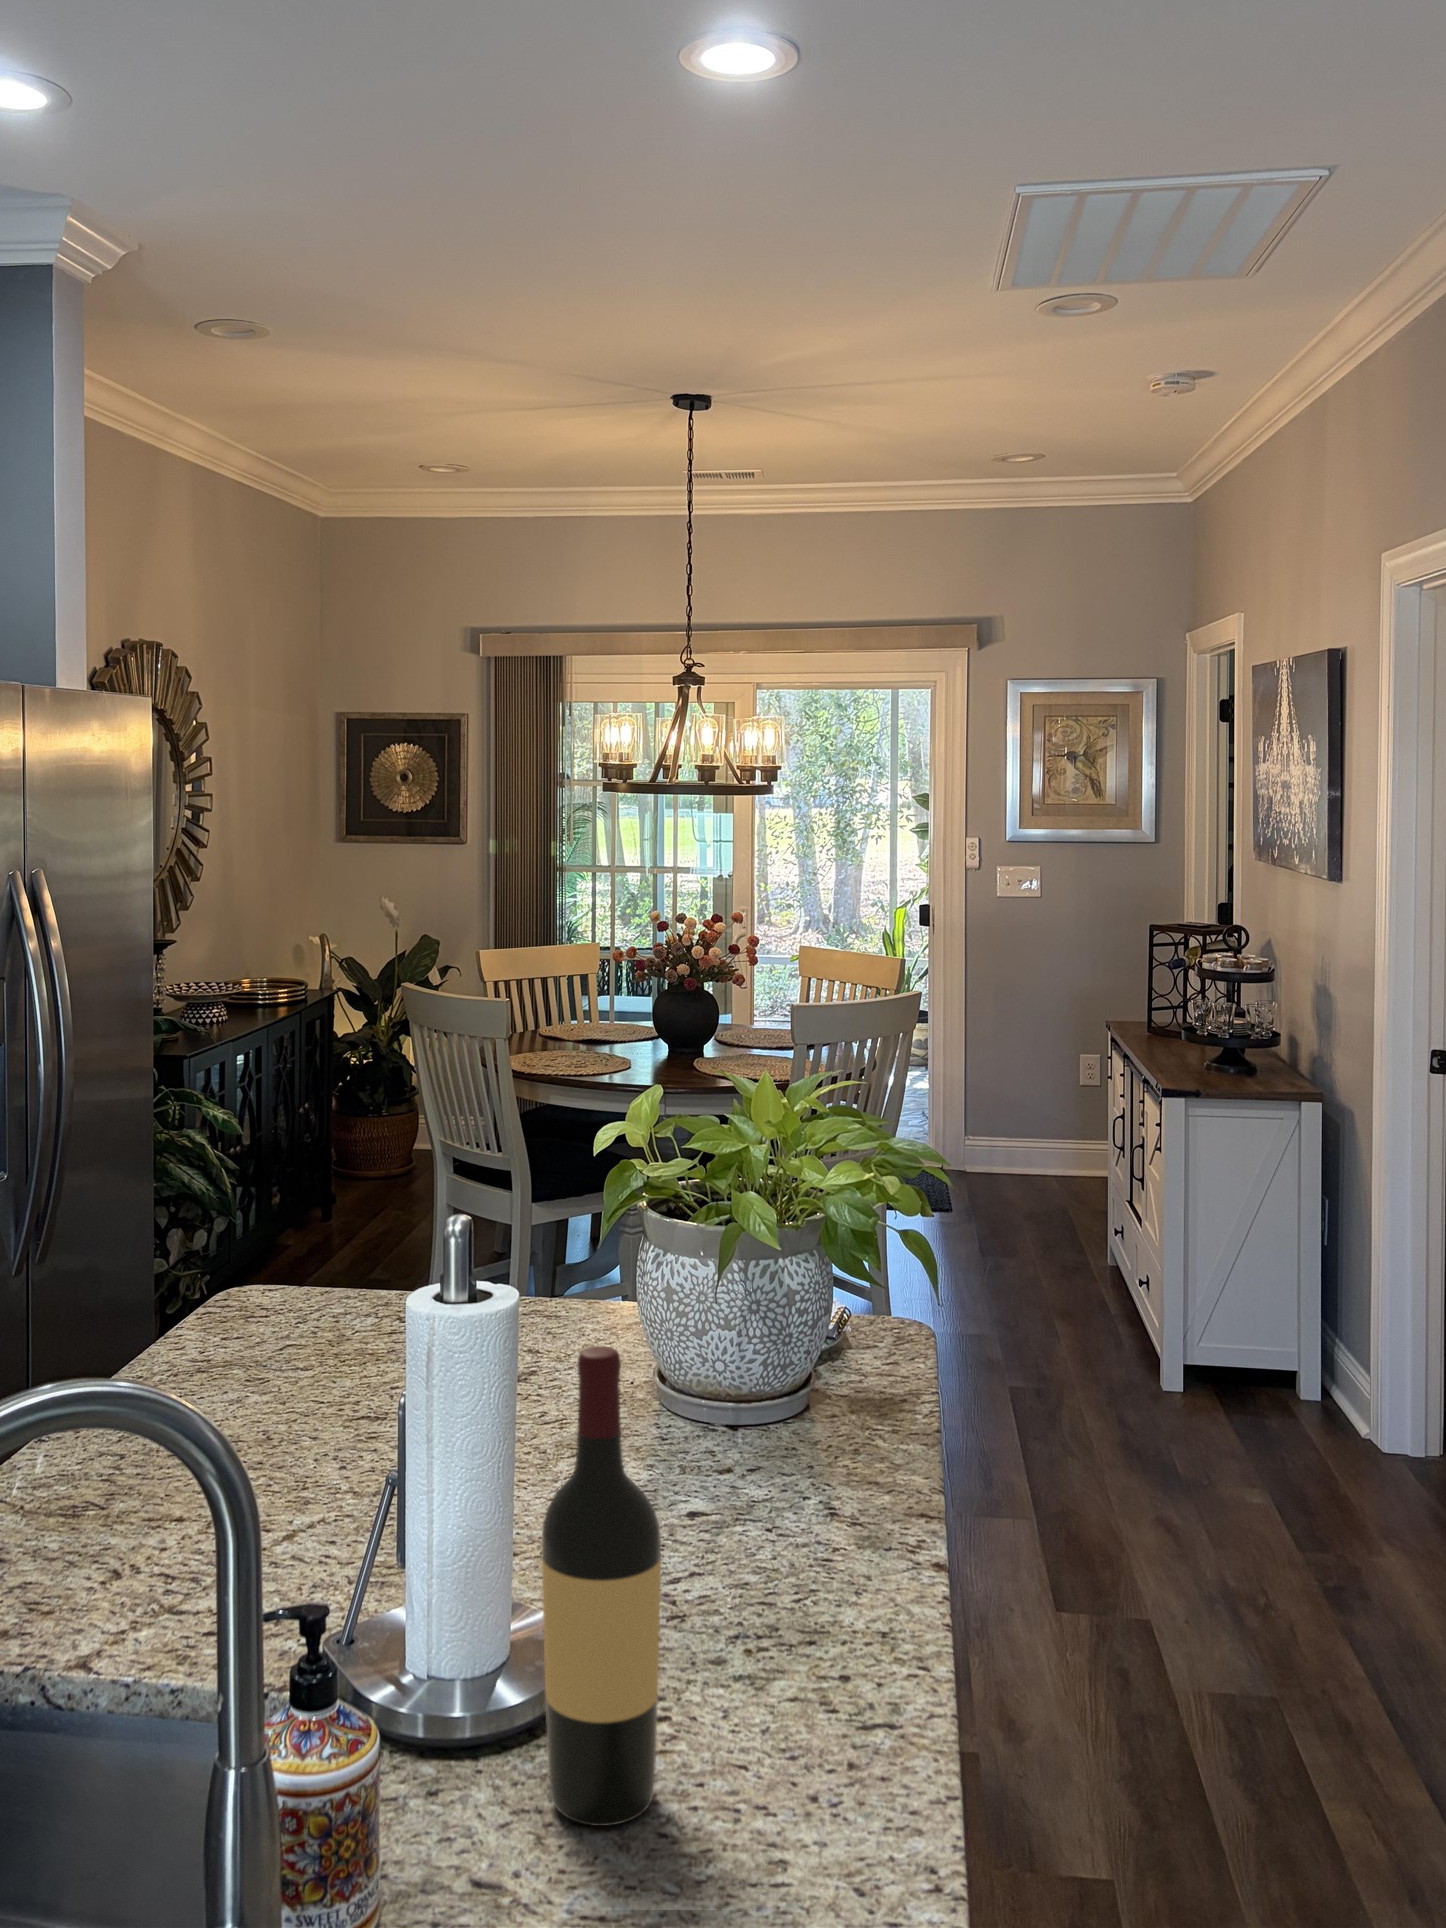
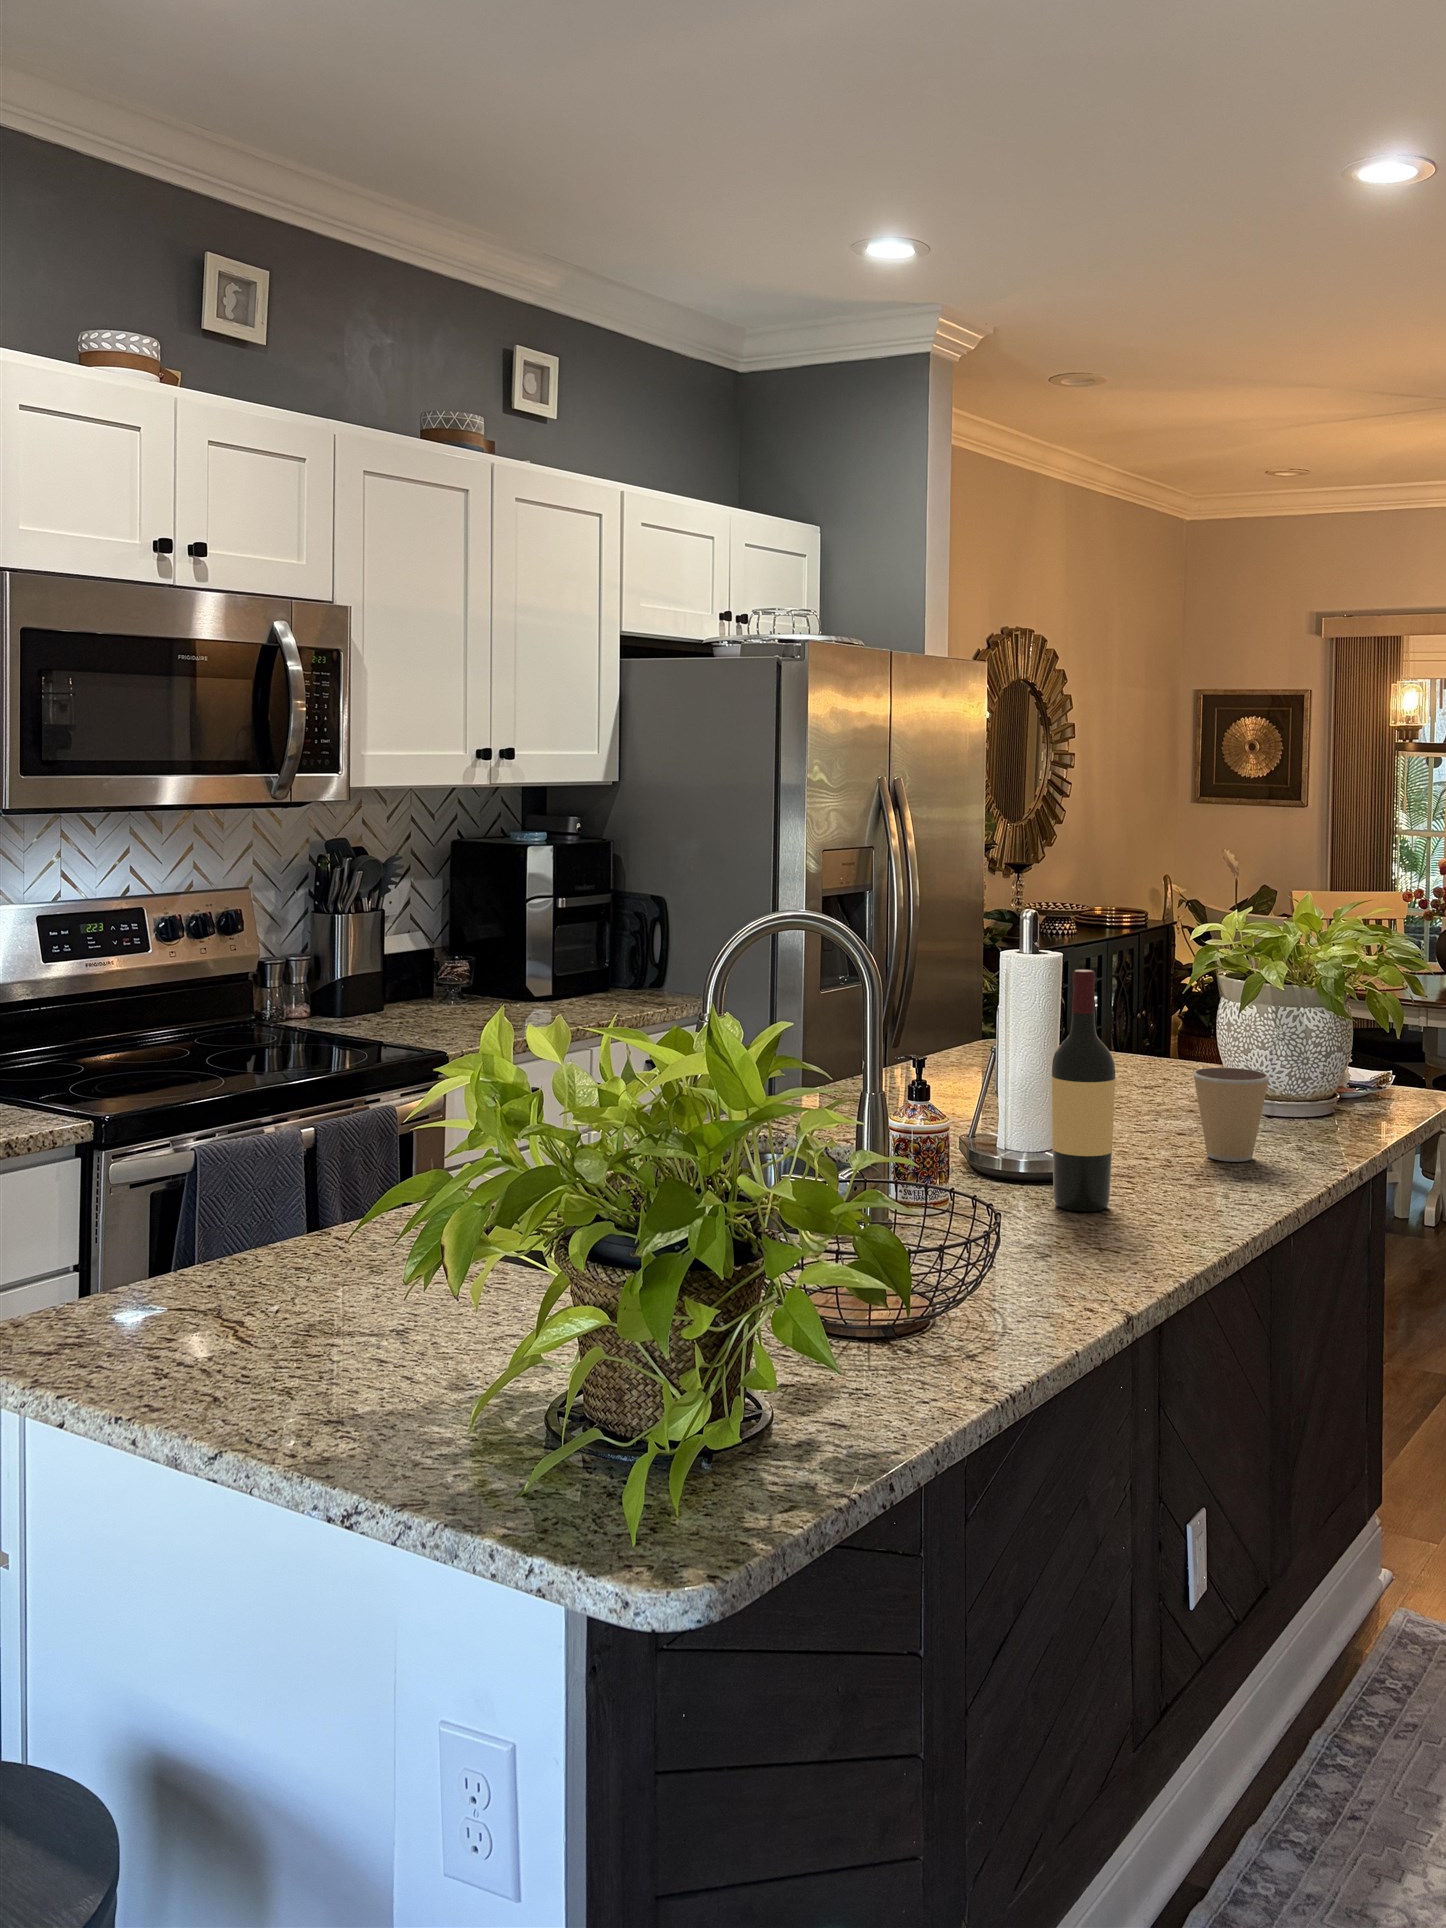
coffee cup: none [678,1398,802,1571] -> present [1193,1068,1270,1162]

